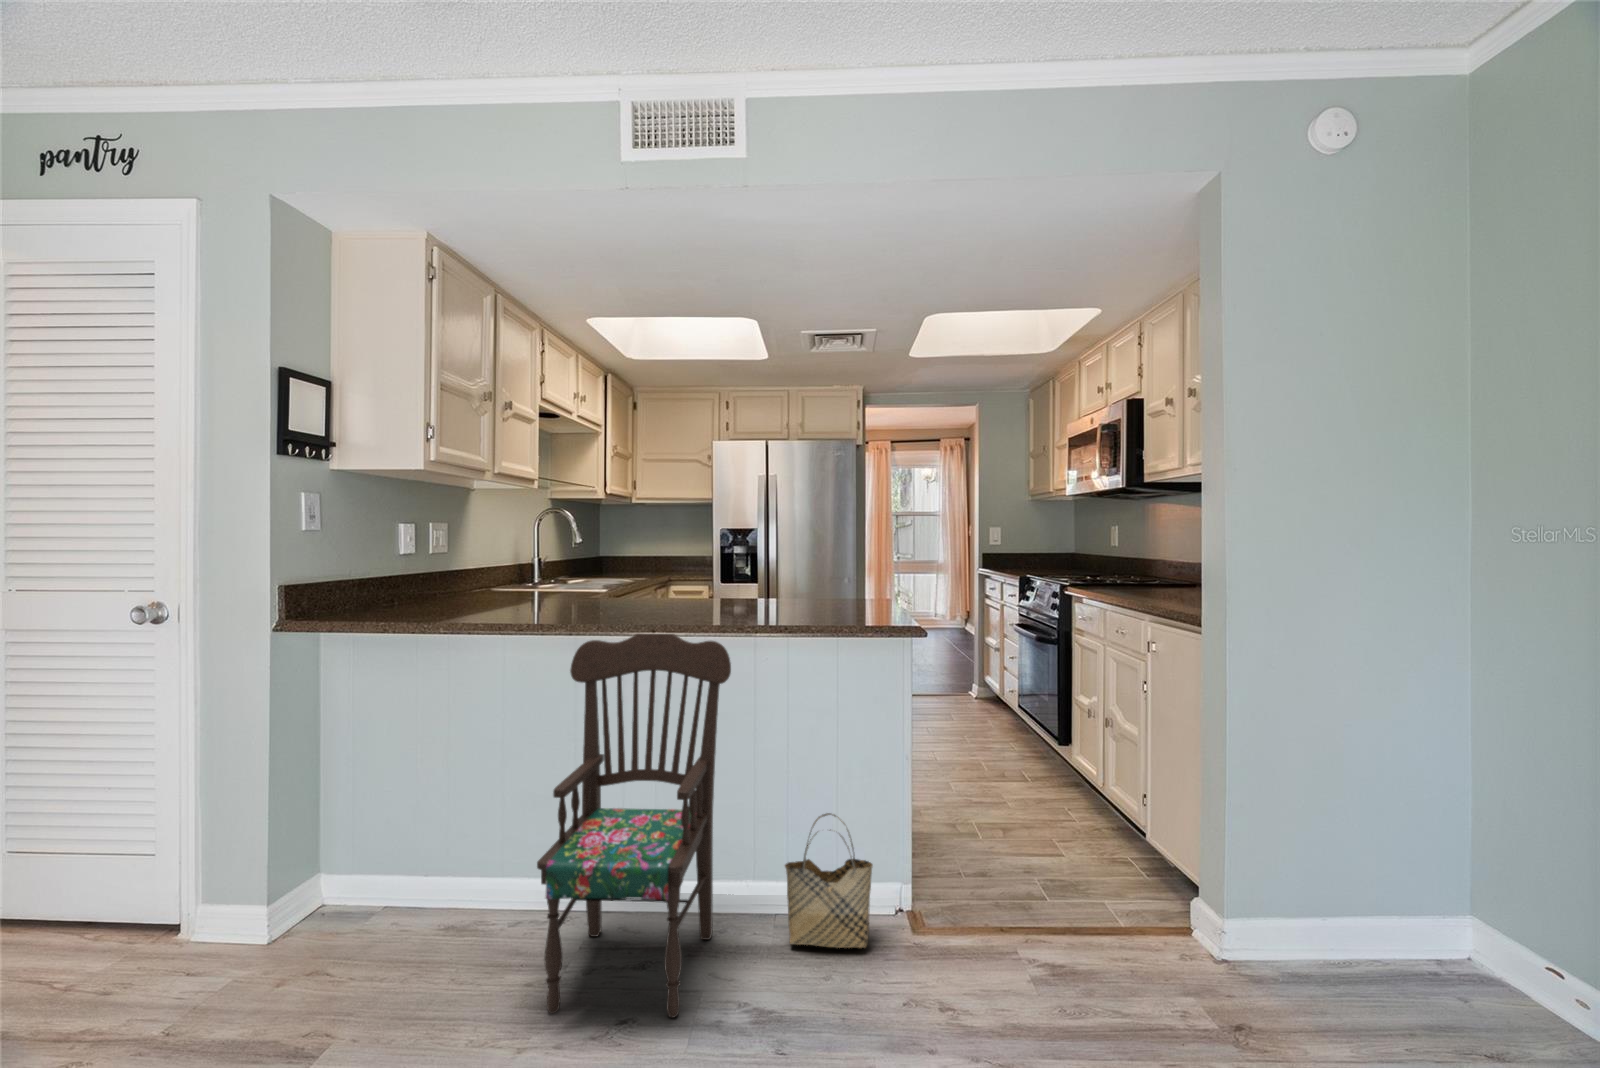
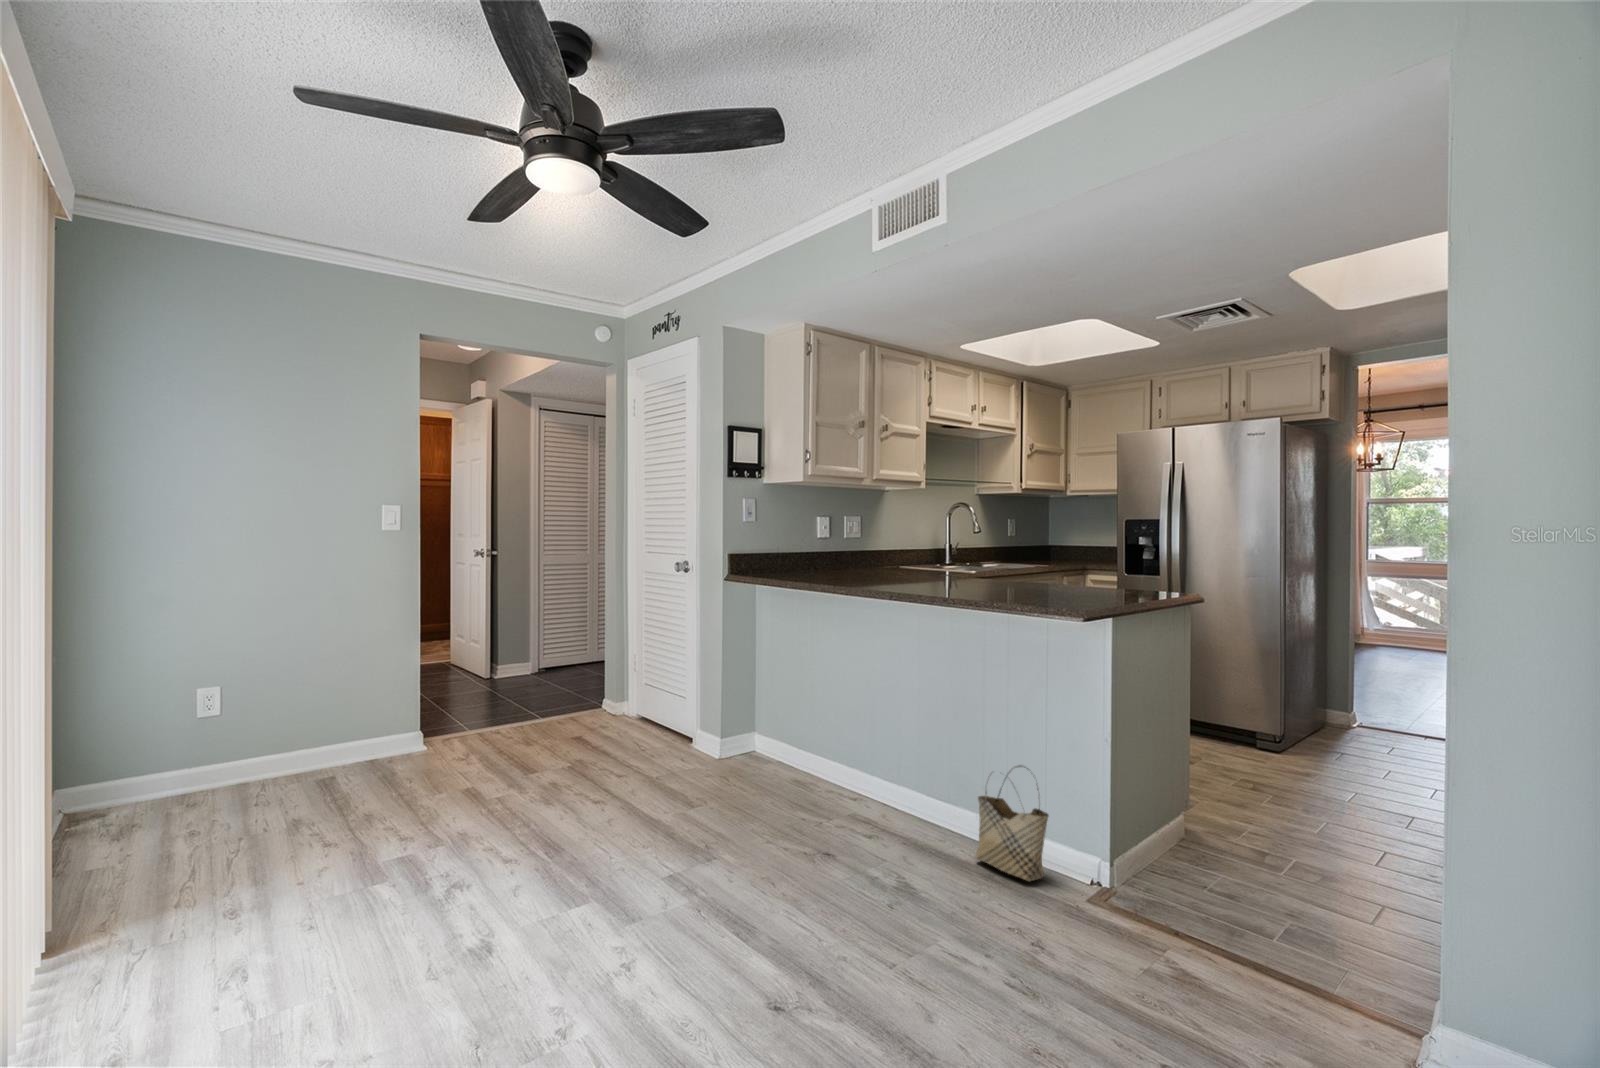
dining chair: present [537,634,731,1018] -> none [793,596,949,863]

